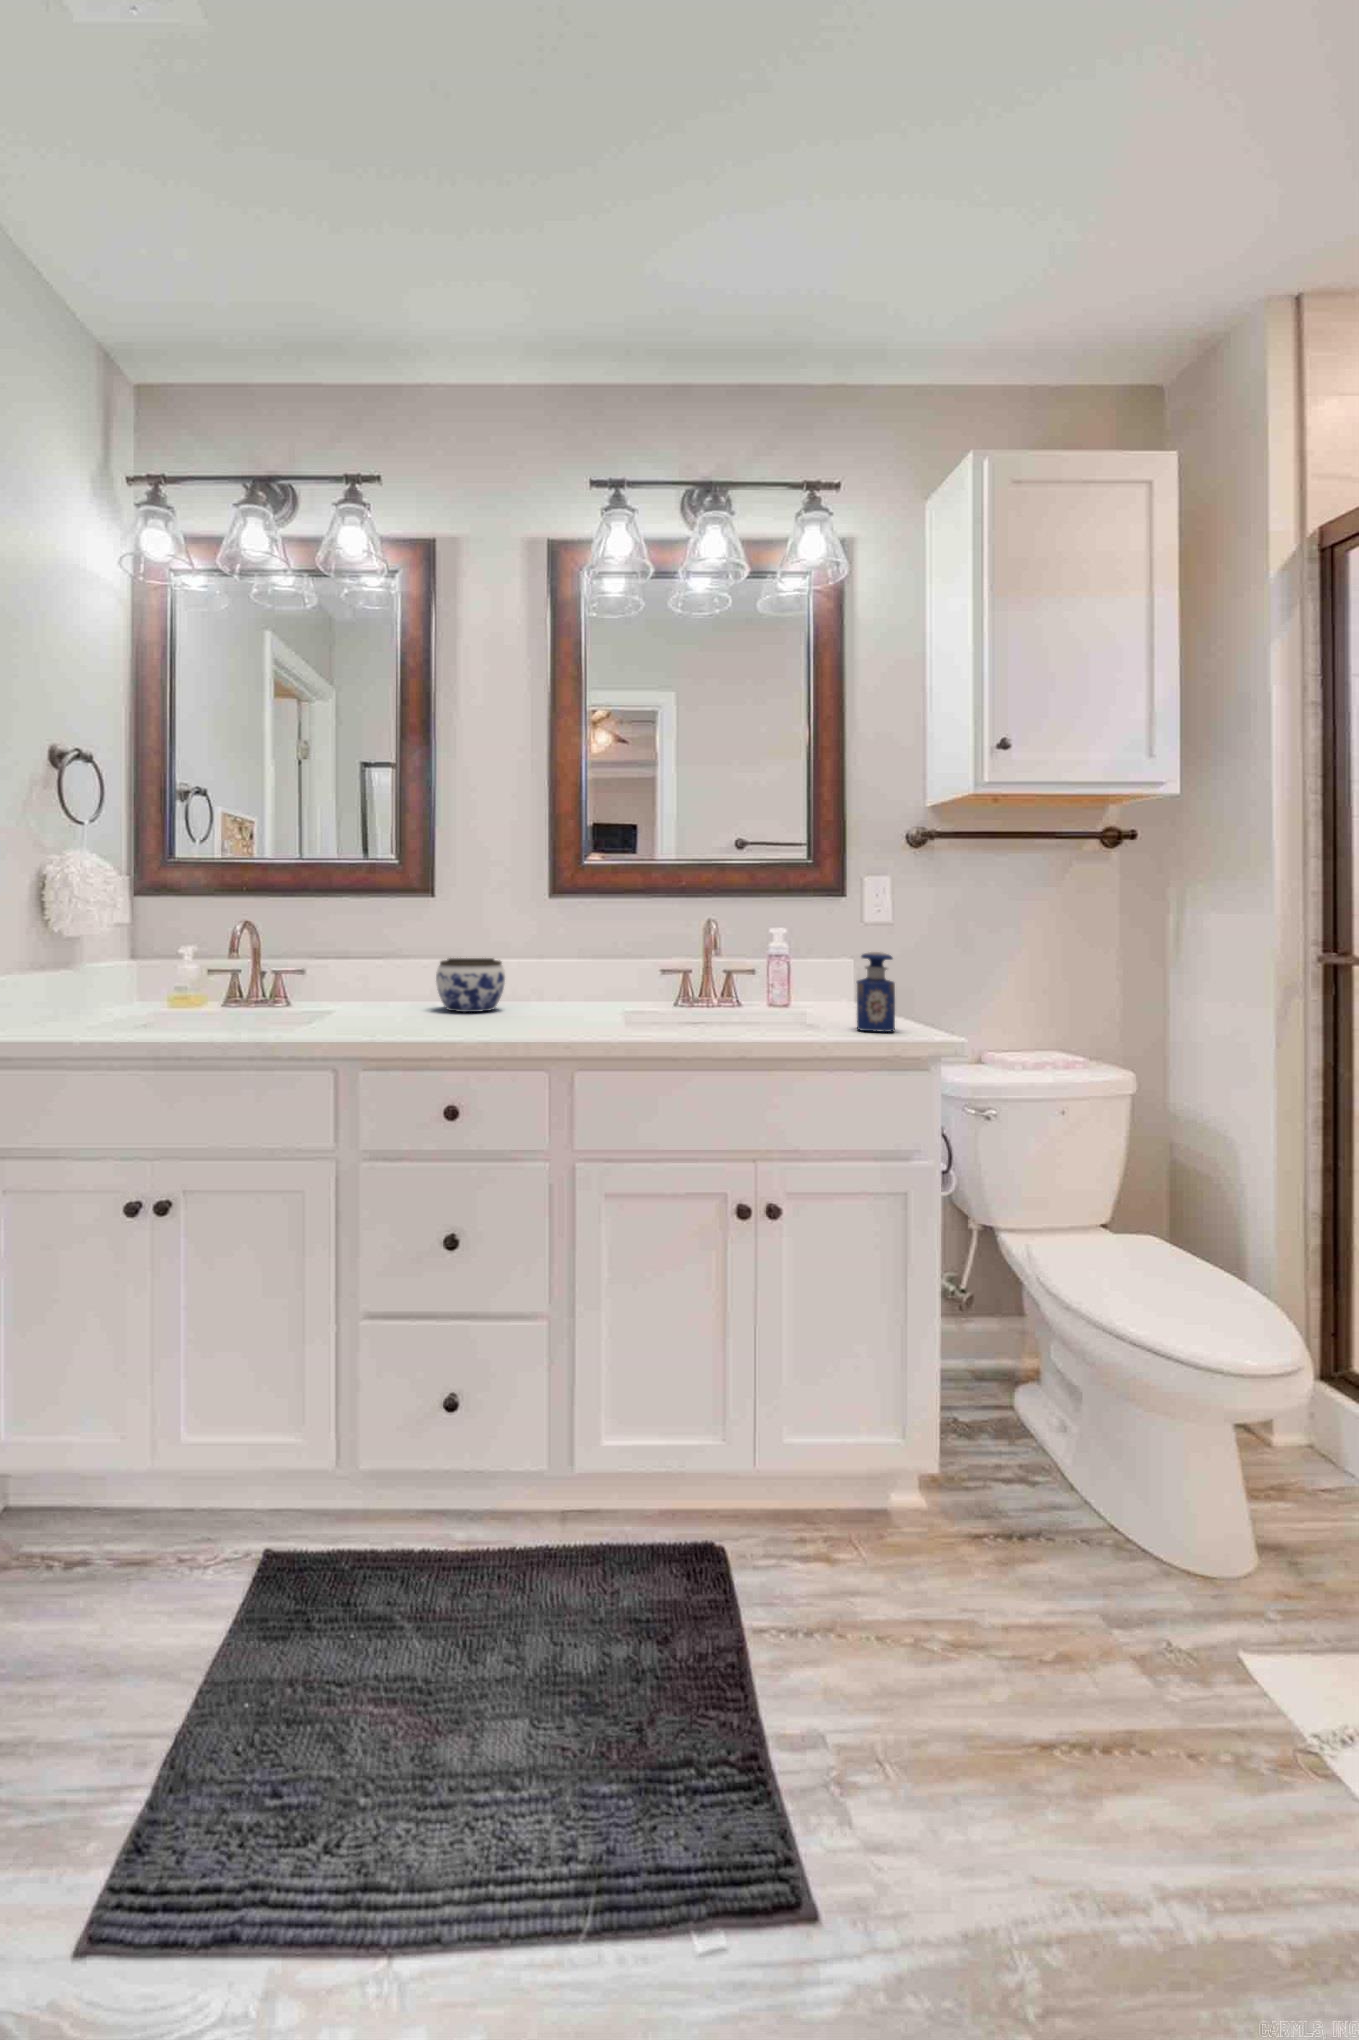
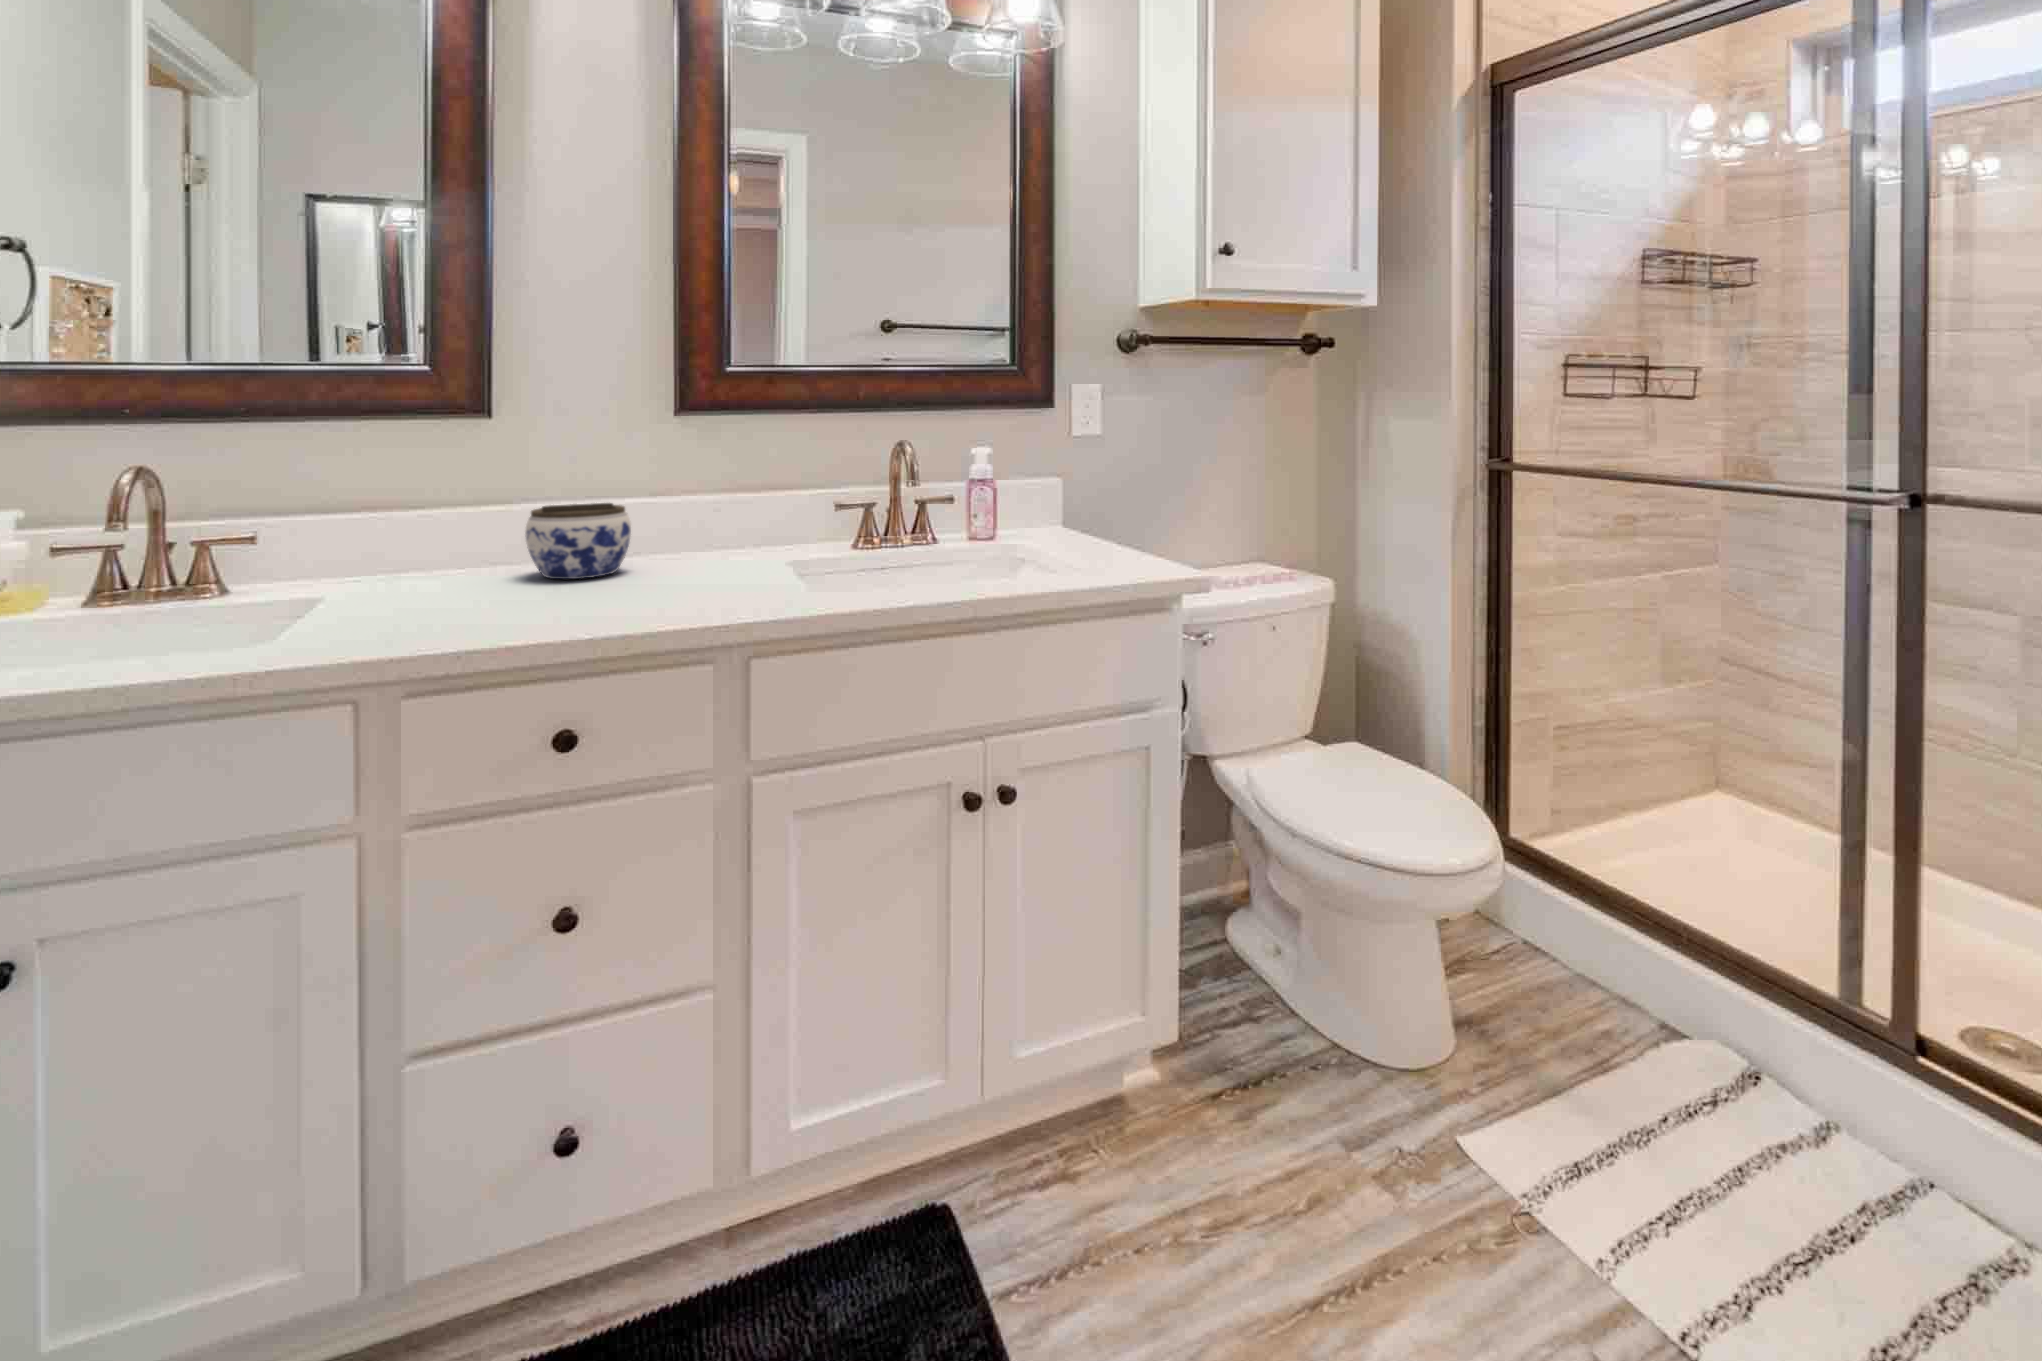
perfume bottle: present [857,952,895,1032] -> none [1083,479,1127,570]

